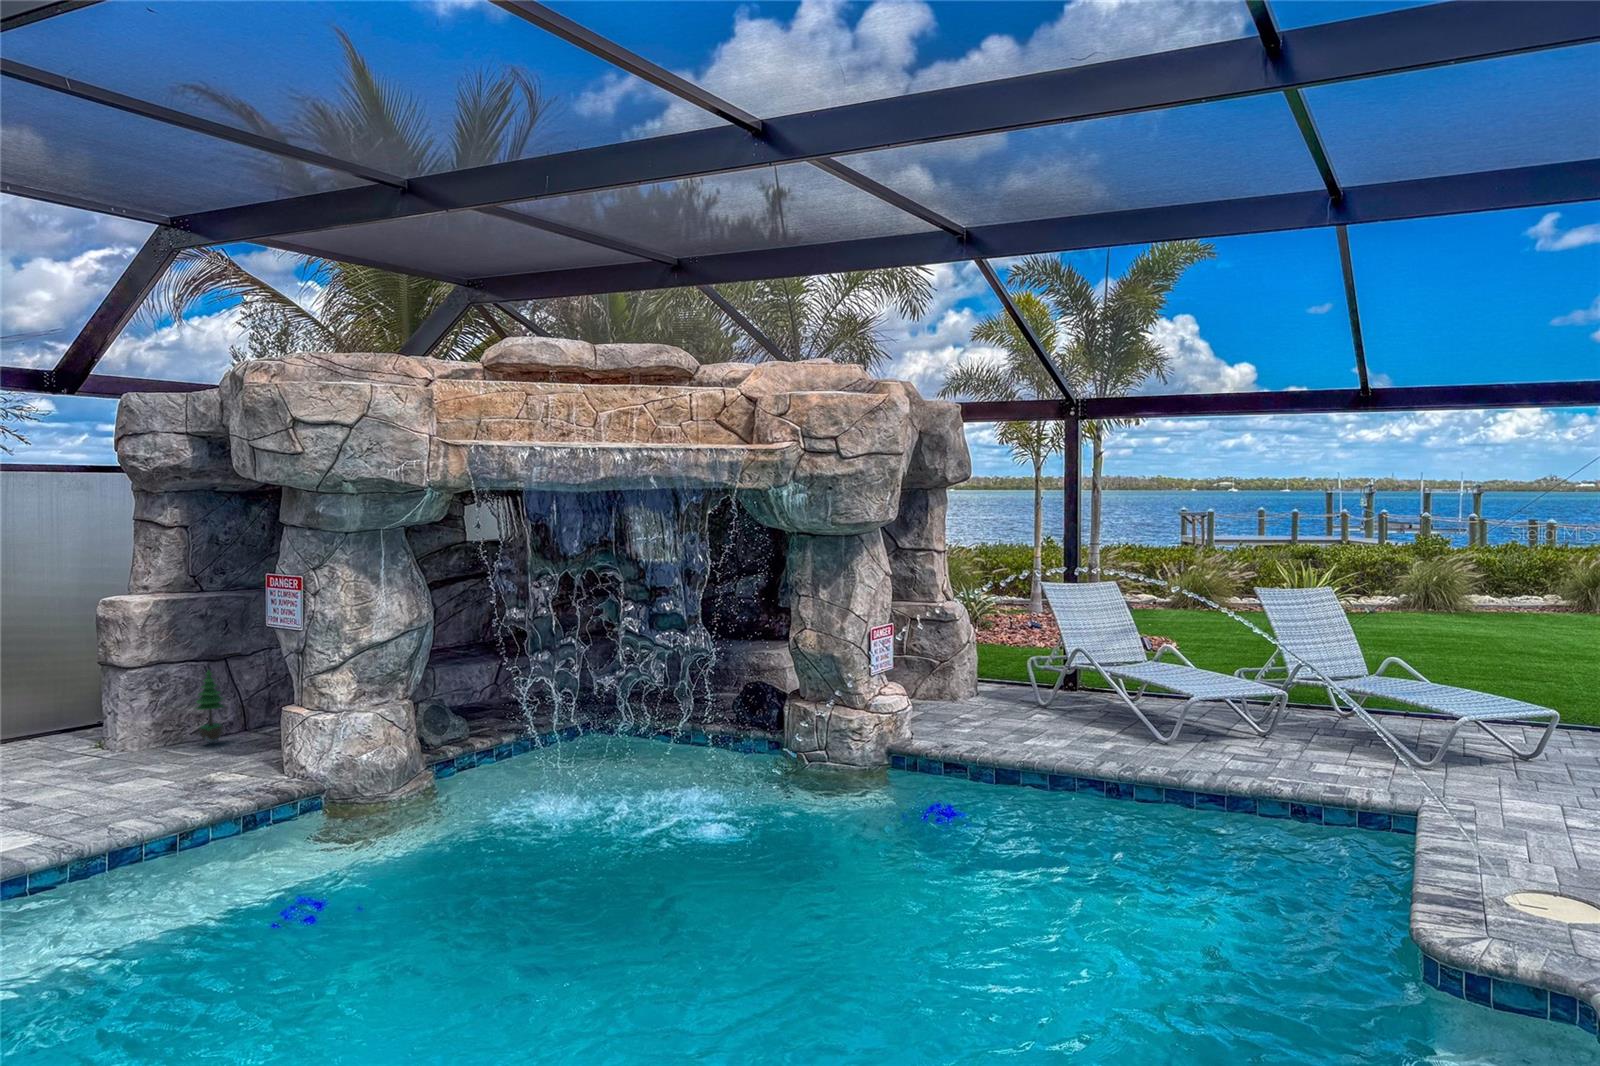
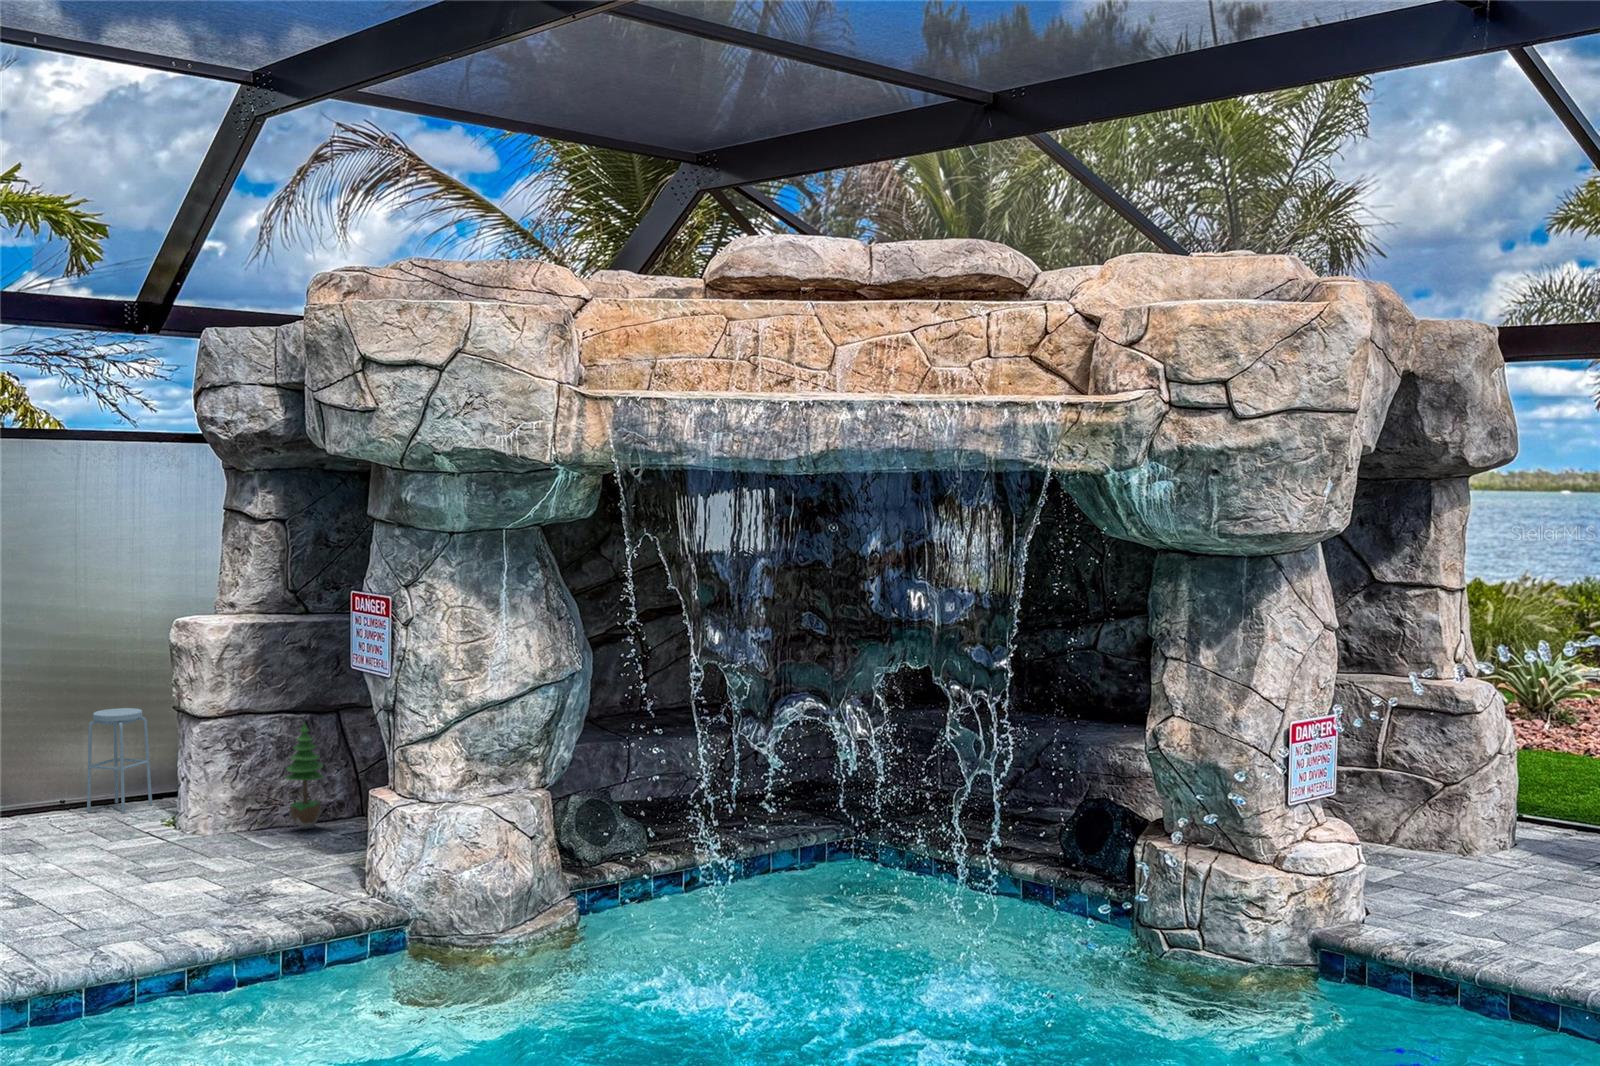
stool: none [18,668,72,747] -> present [87,708,152,814]

